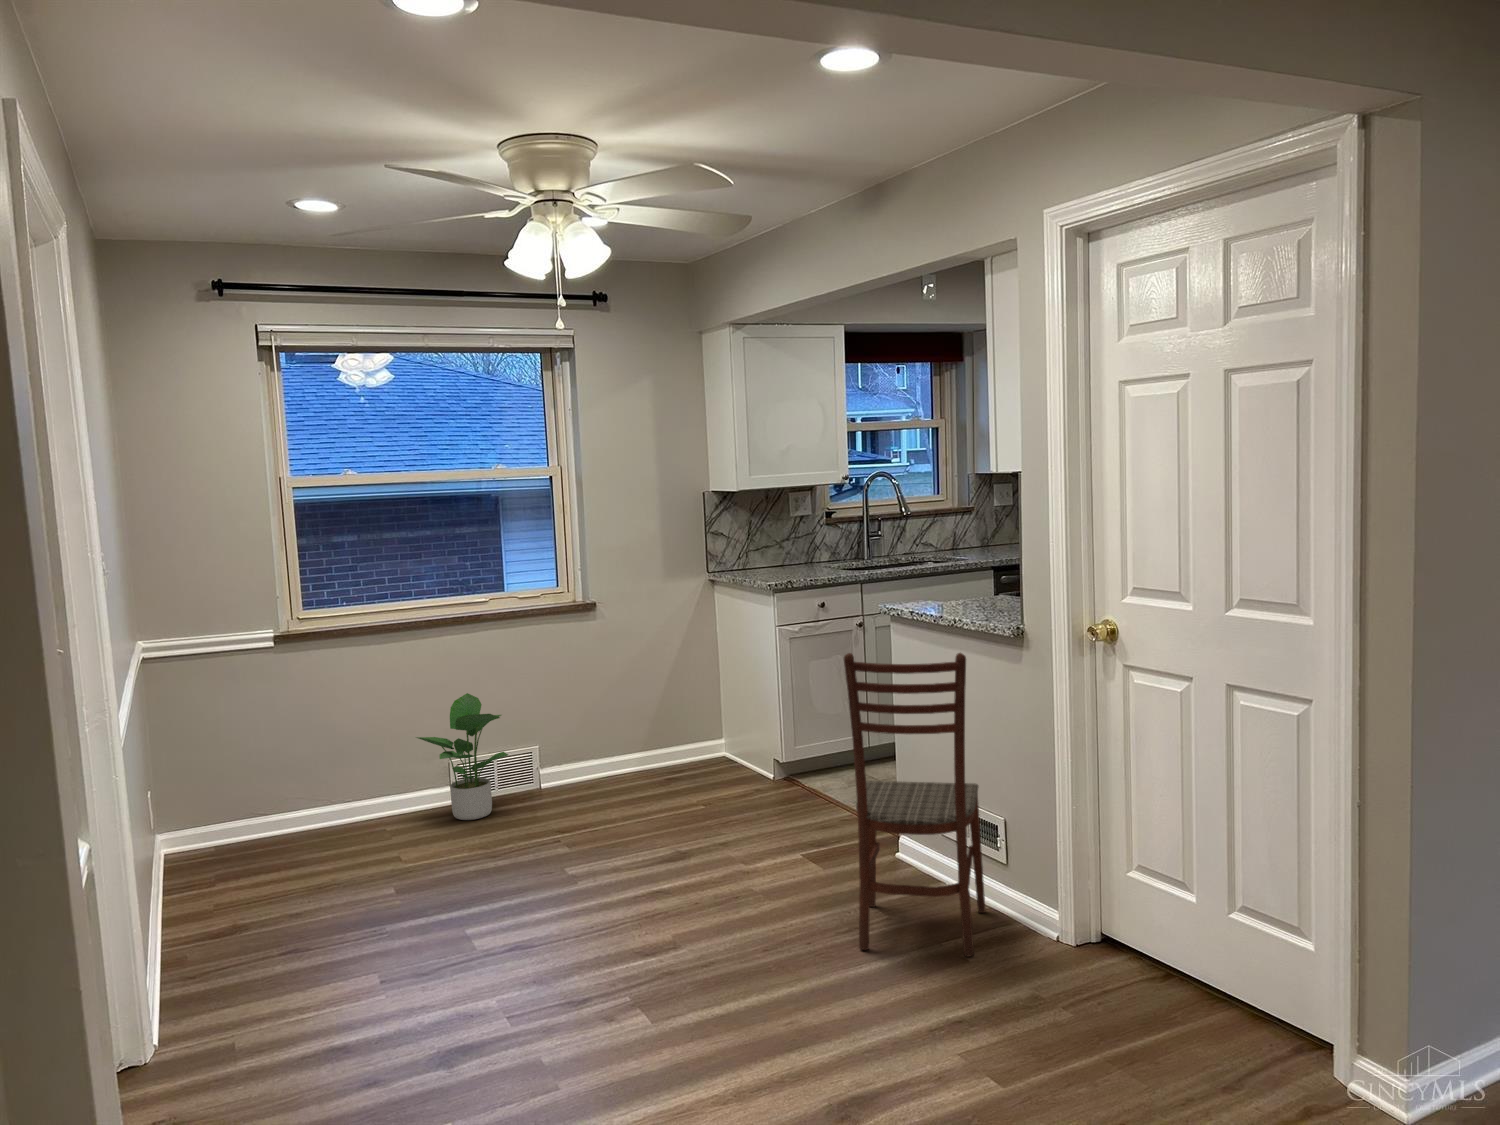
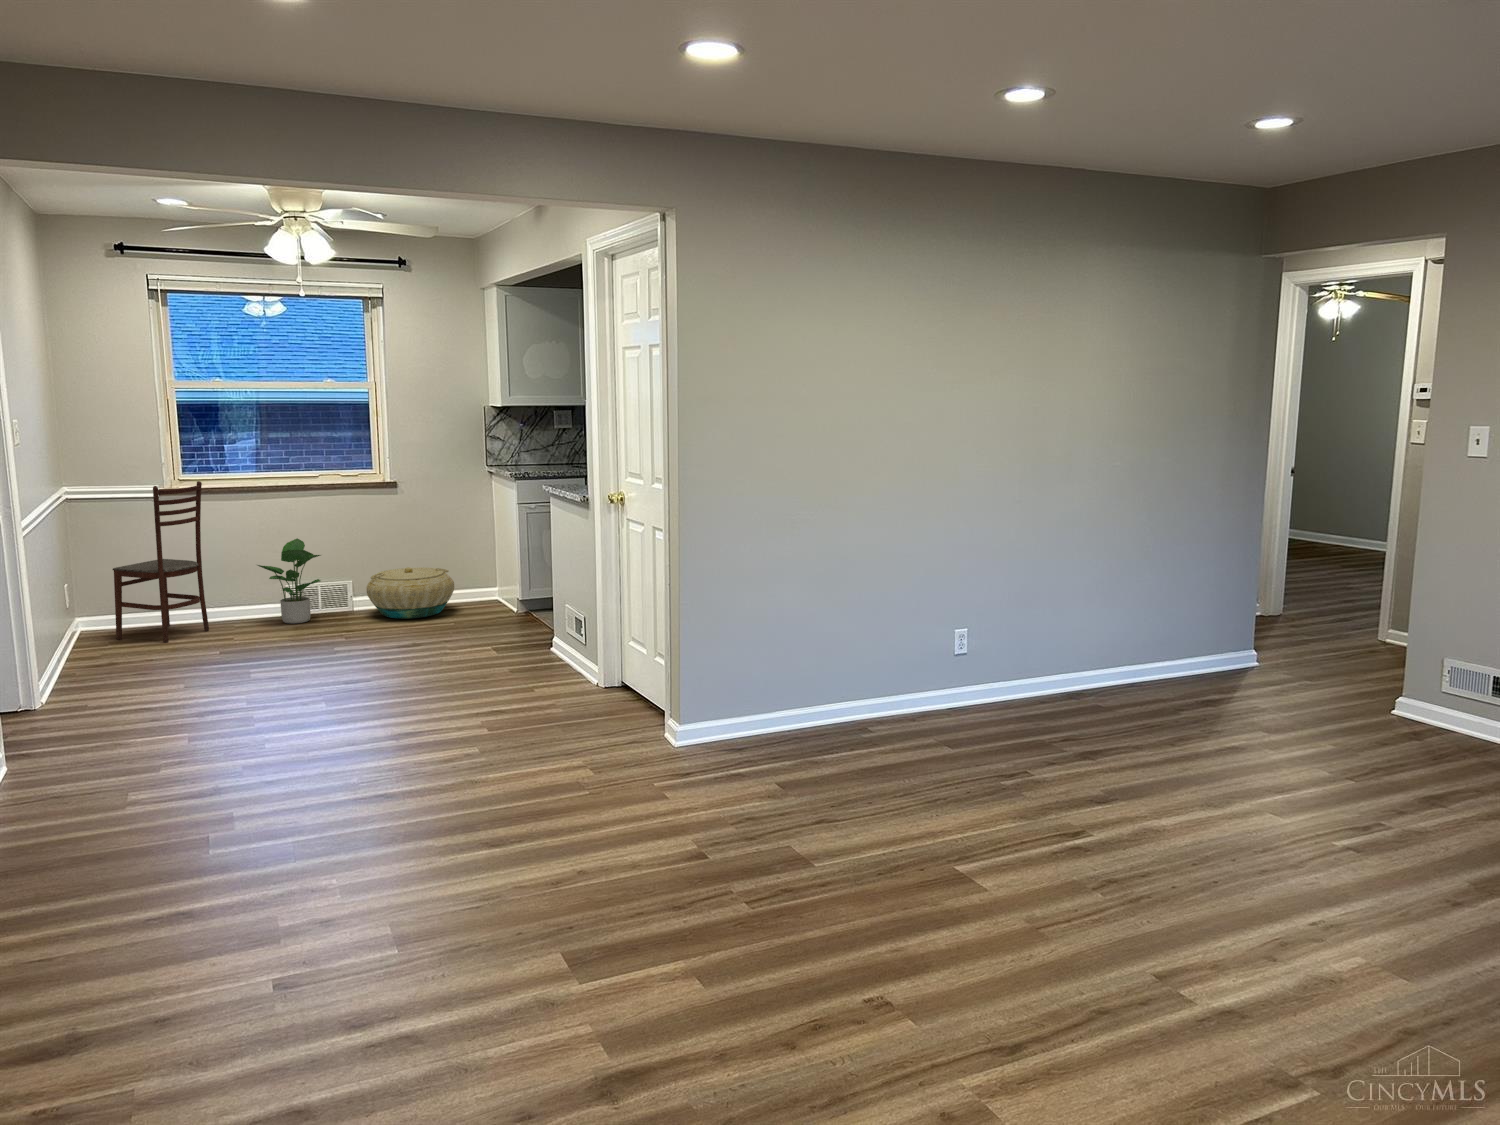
dining chair: present [844,653,985,957] -> present [112,481,209,642]
basket: none [566,722,687,802] -> present [366,567,454,619]

